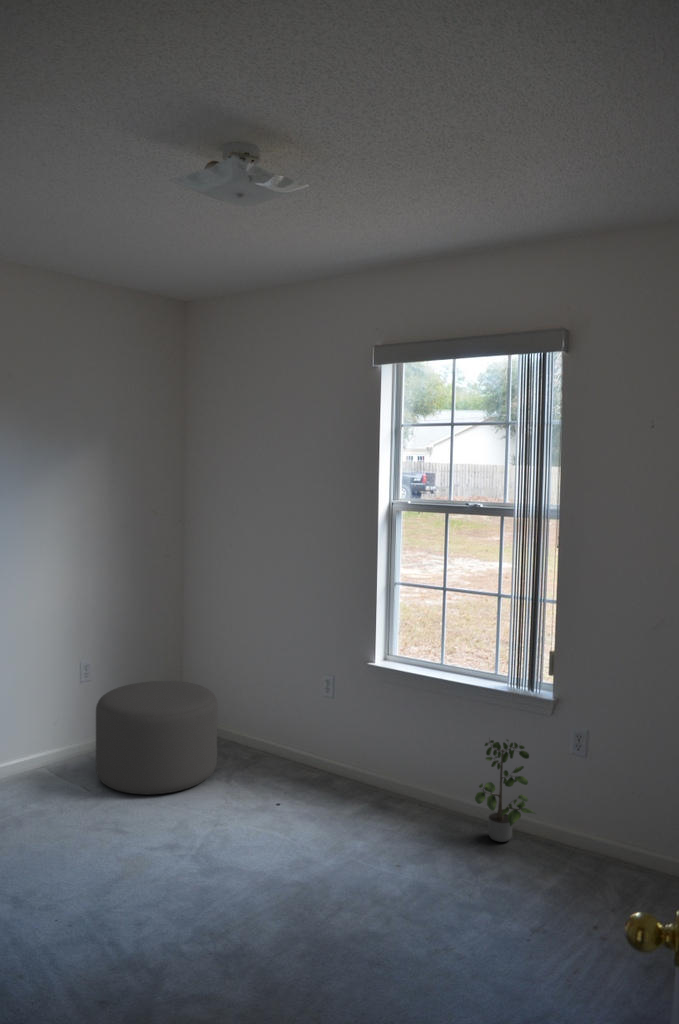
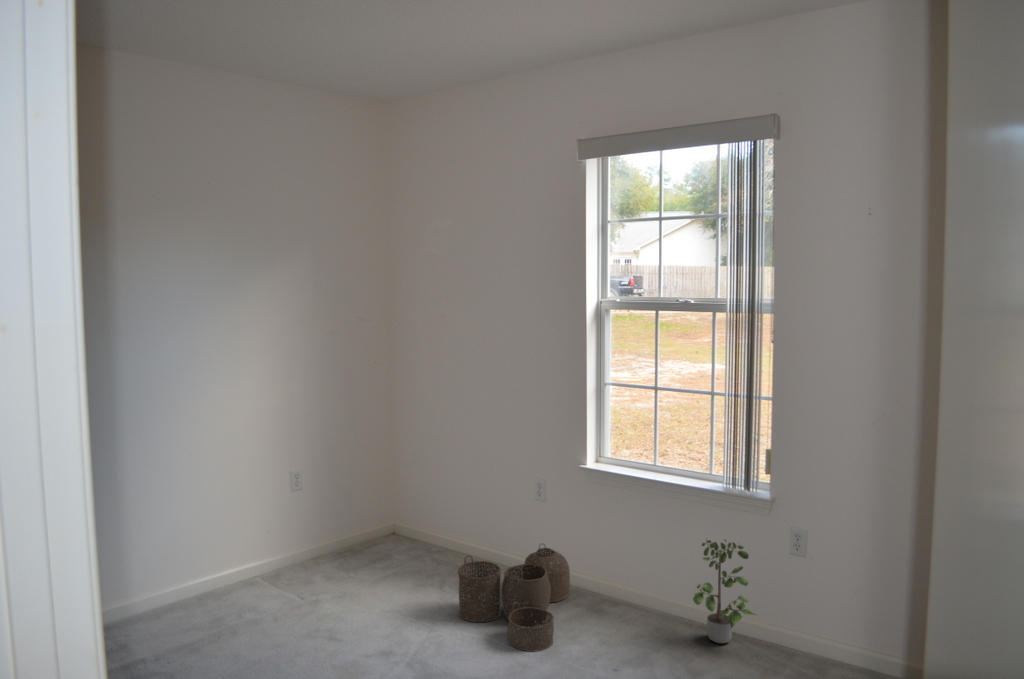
ottoman: present [96,681,217,794] -> none [319,485,436,595]
woven basket: none [241,743,354,850] -> present [458,544,570,652]

